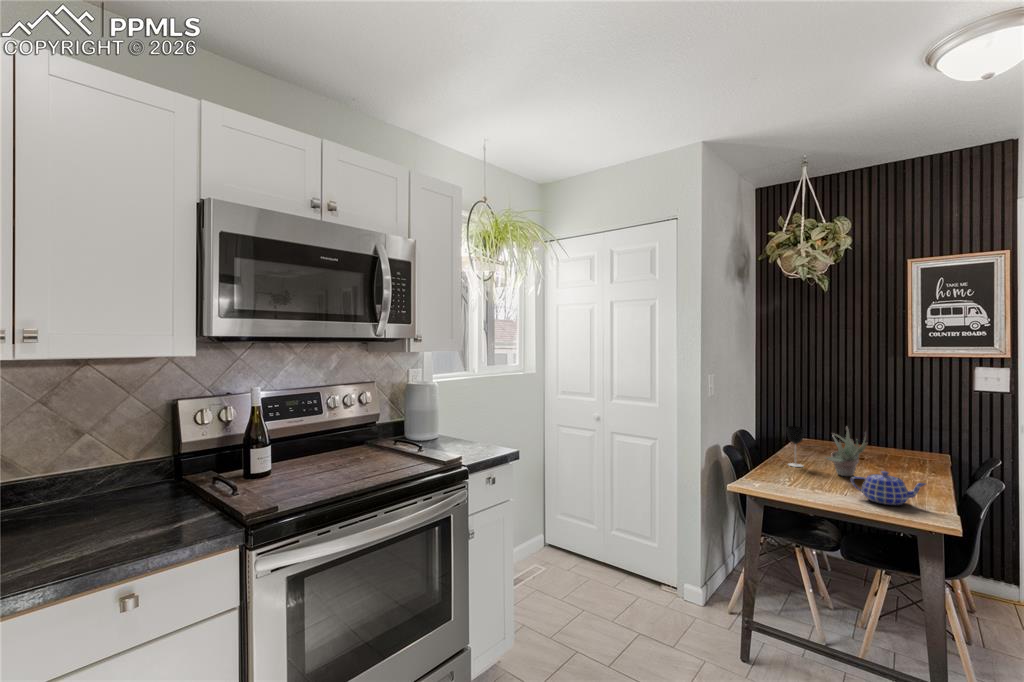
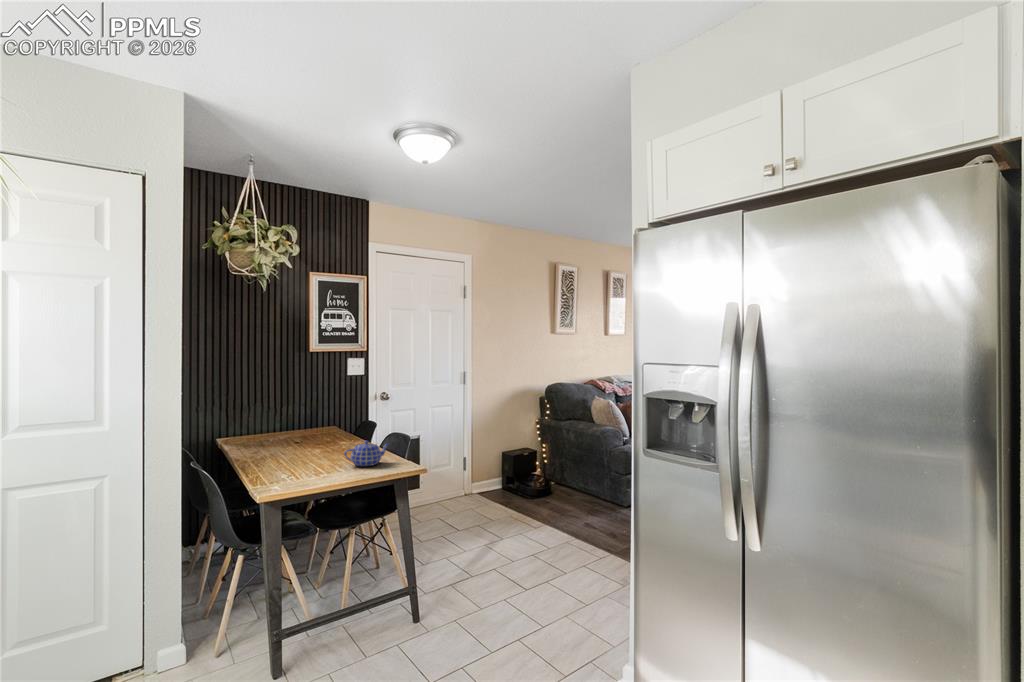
wine glass: present [787,426,804,467] -> none [255,419,273,459]
succulent plant: present [826,427,867,476] -> none [299,411,331,456]

